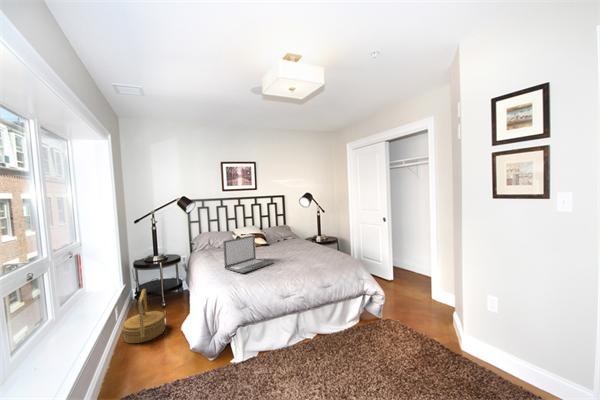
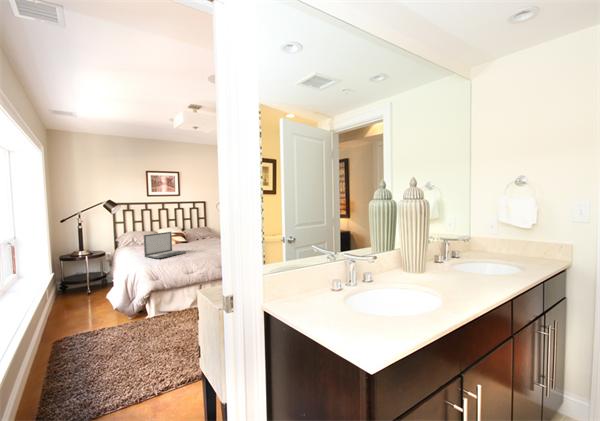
woven basket: present [122,289,165,343] -> none [54,275,92,315]

